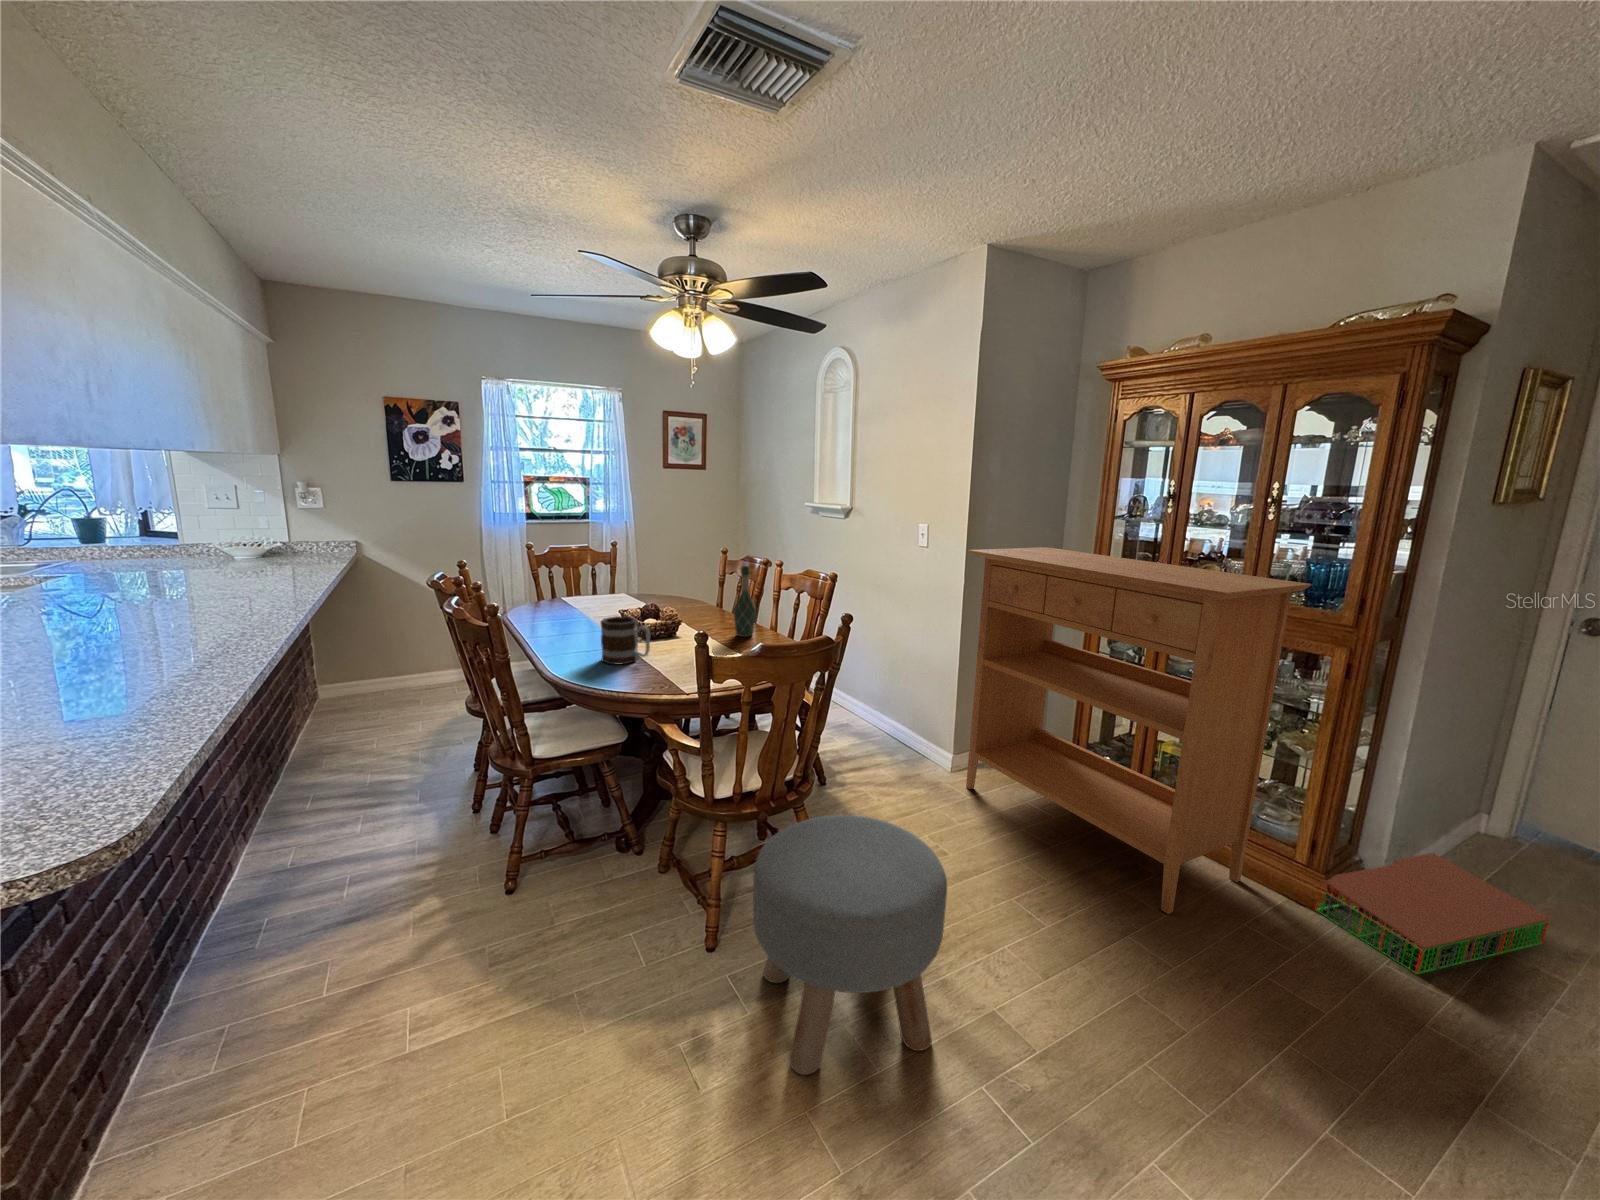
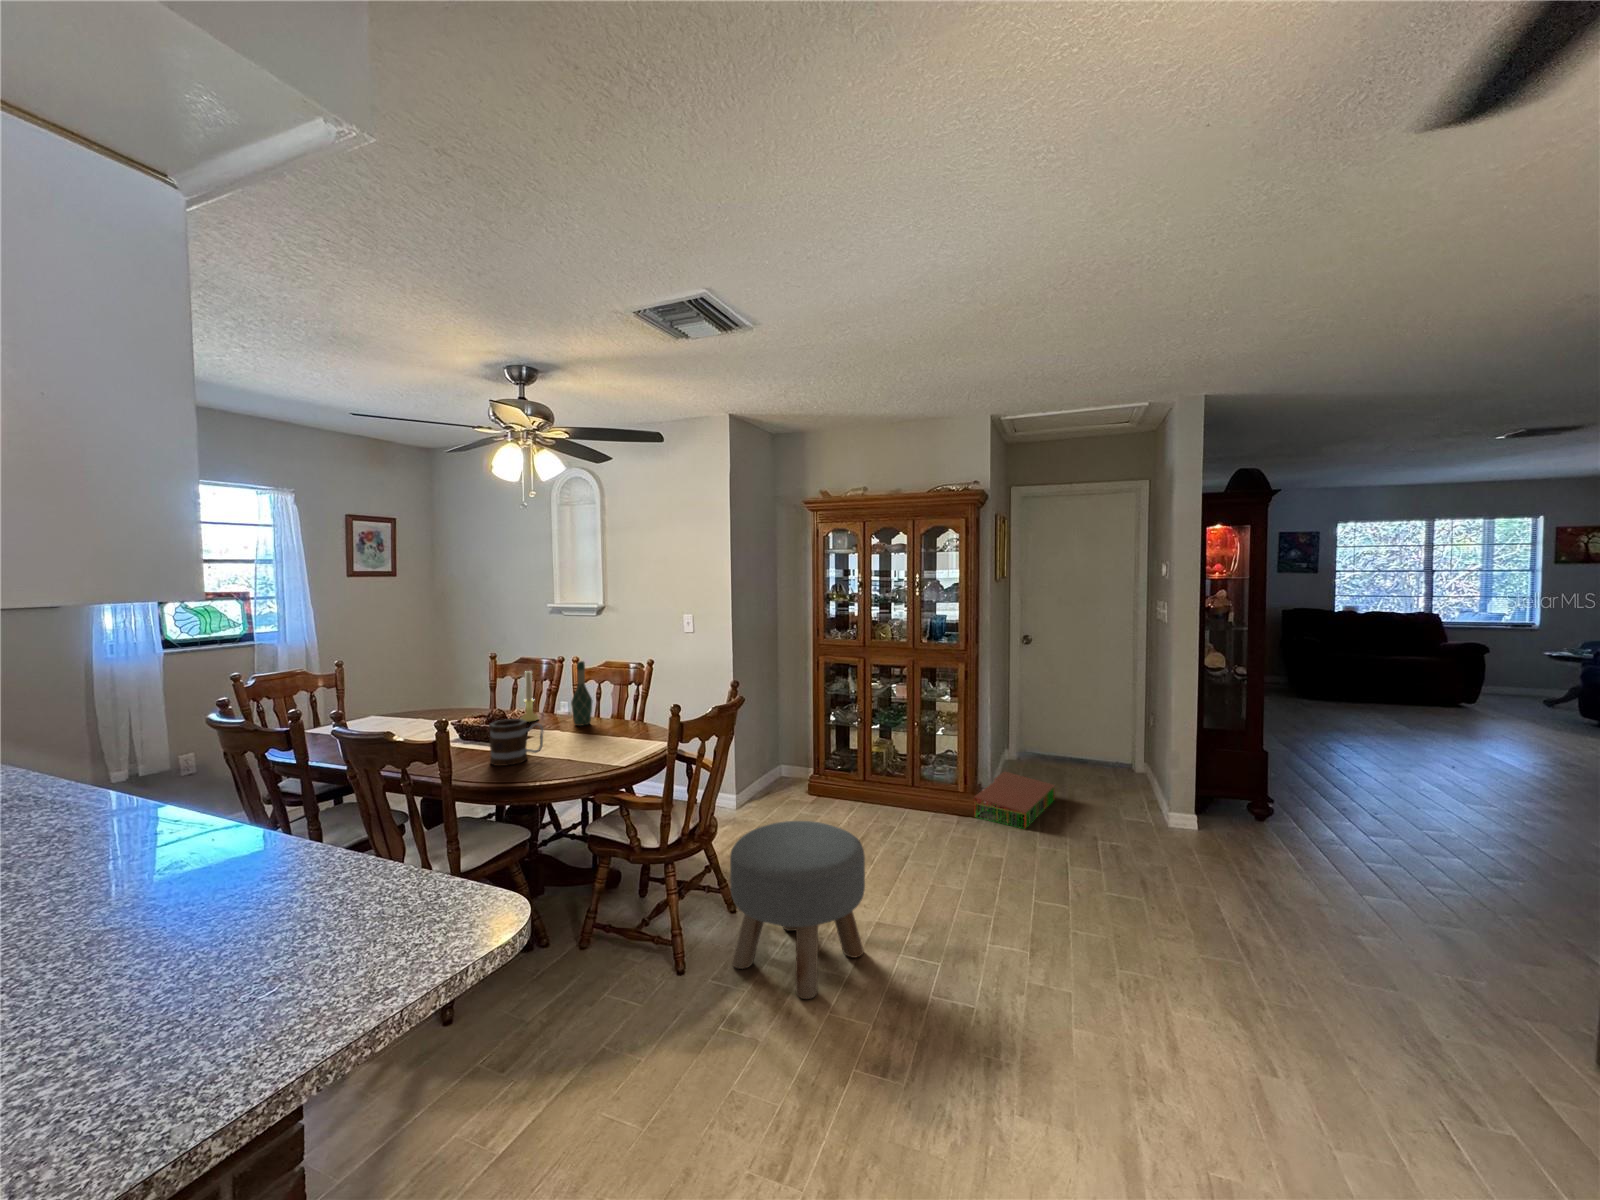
console table: present [966,547,1311,914] -> none [741,624,946,843]
candle holder: none [704,568,722,623] -> present [520,671,538,722]

